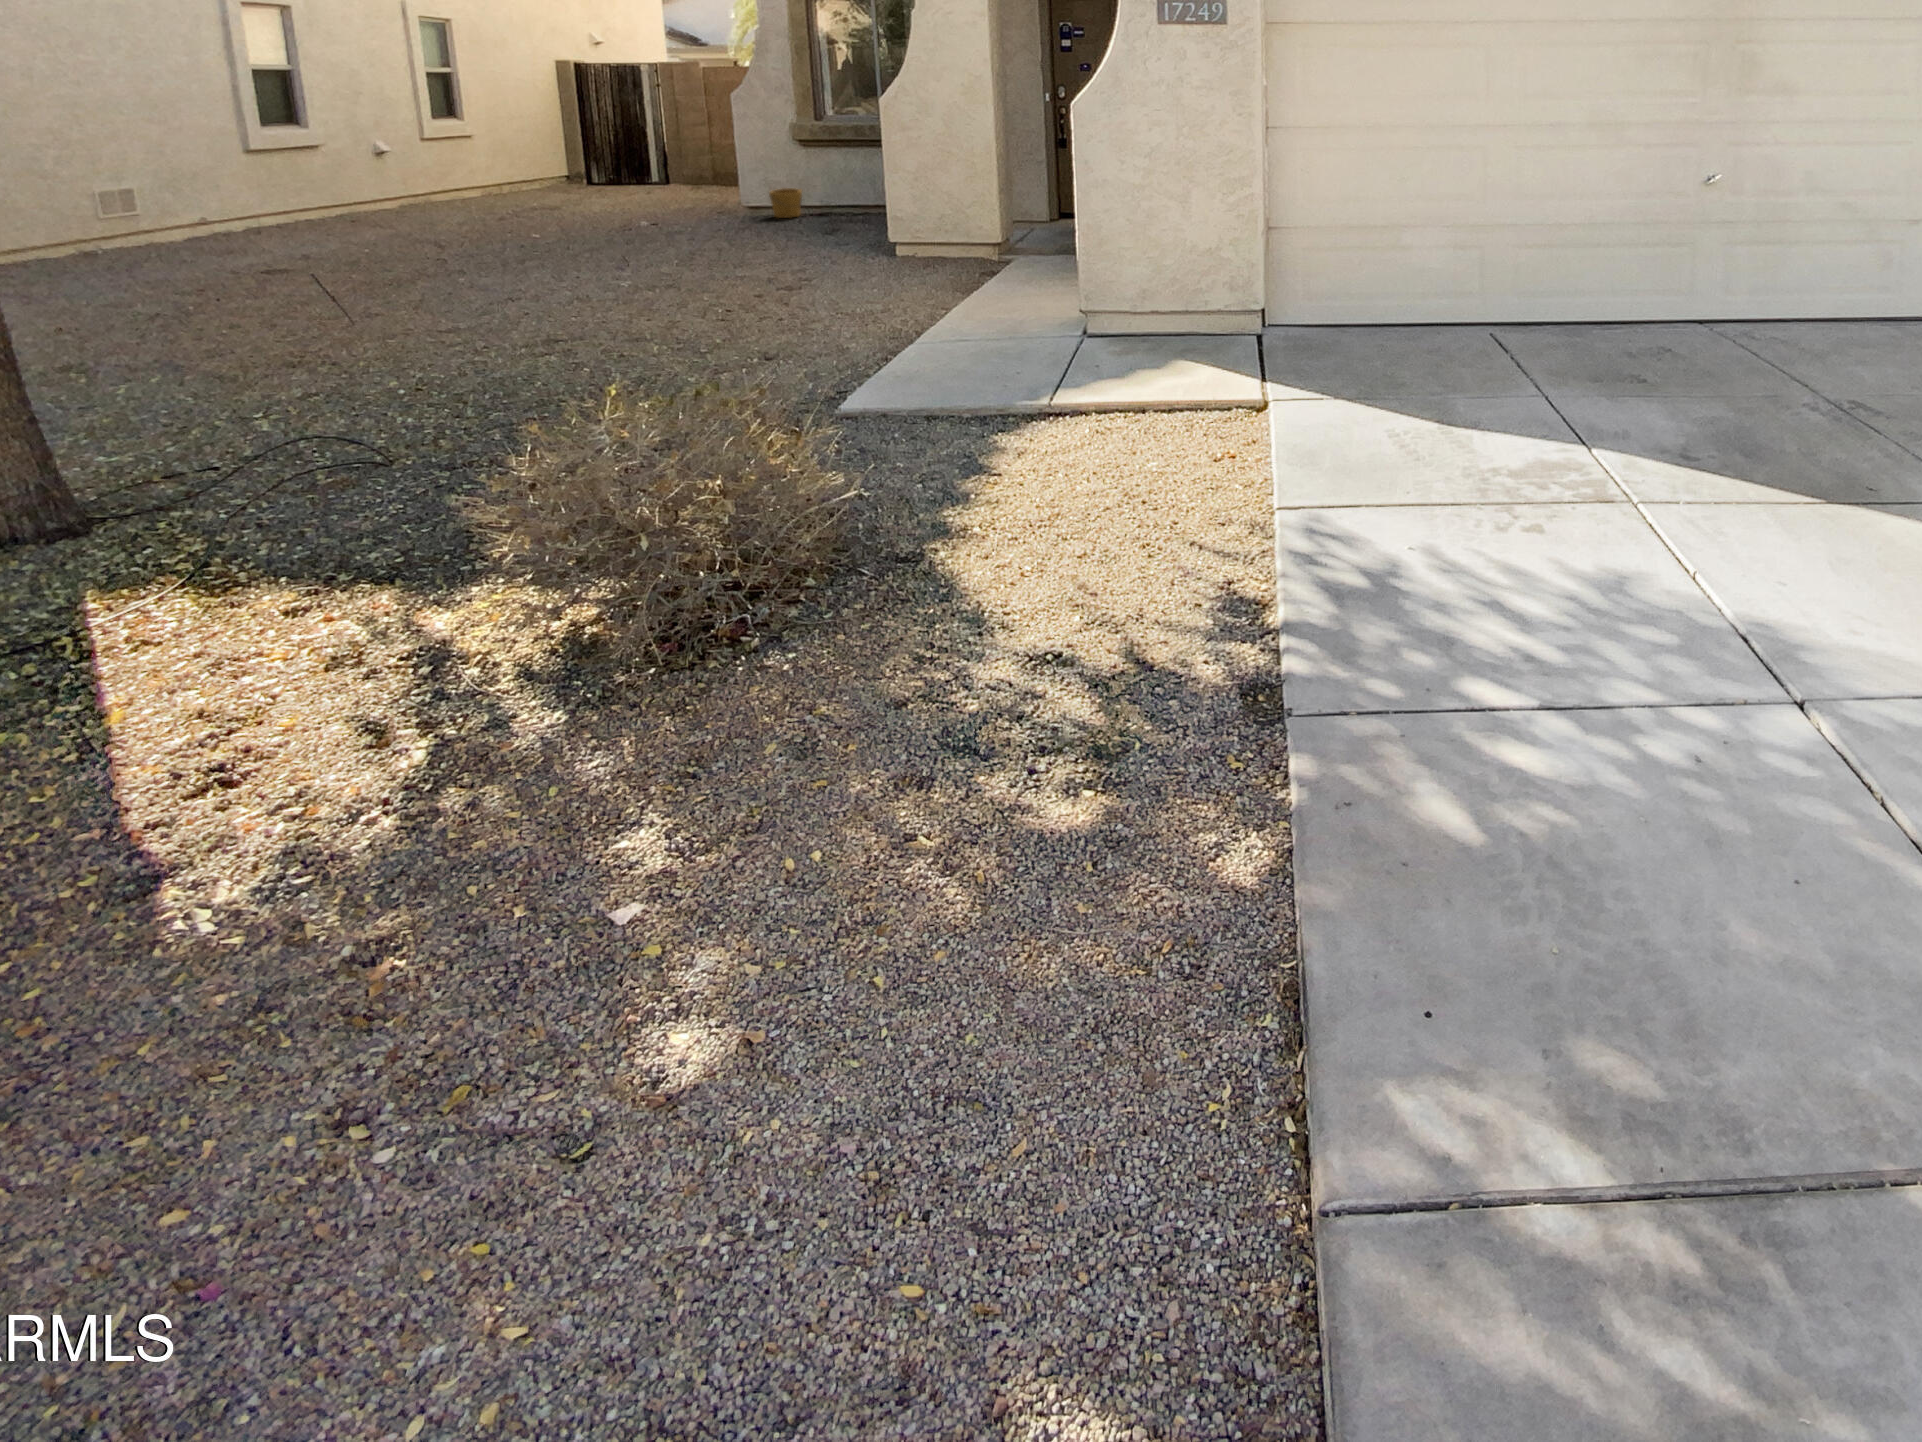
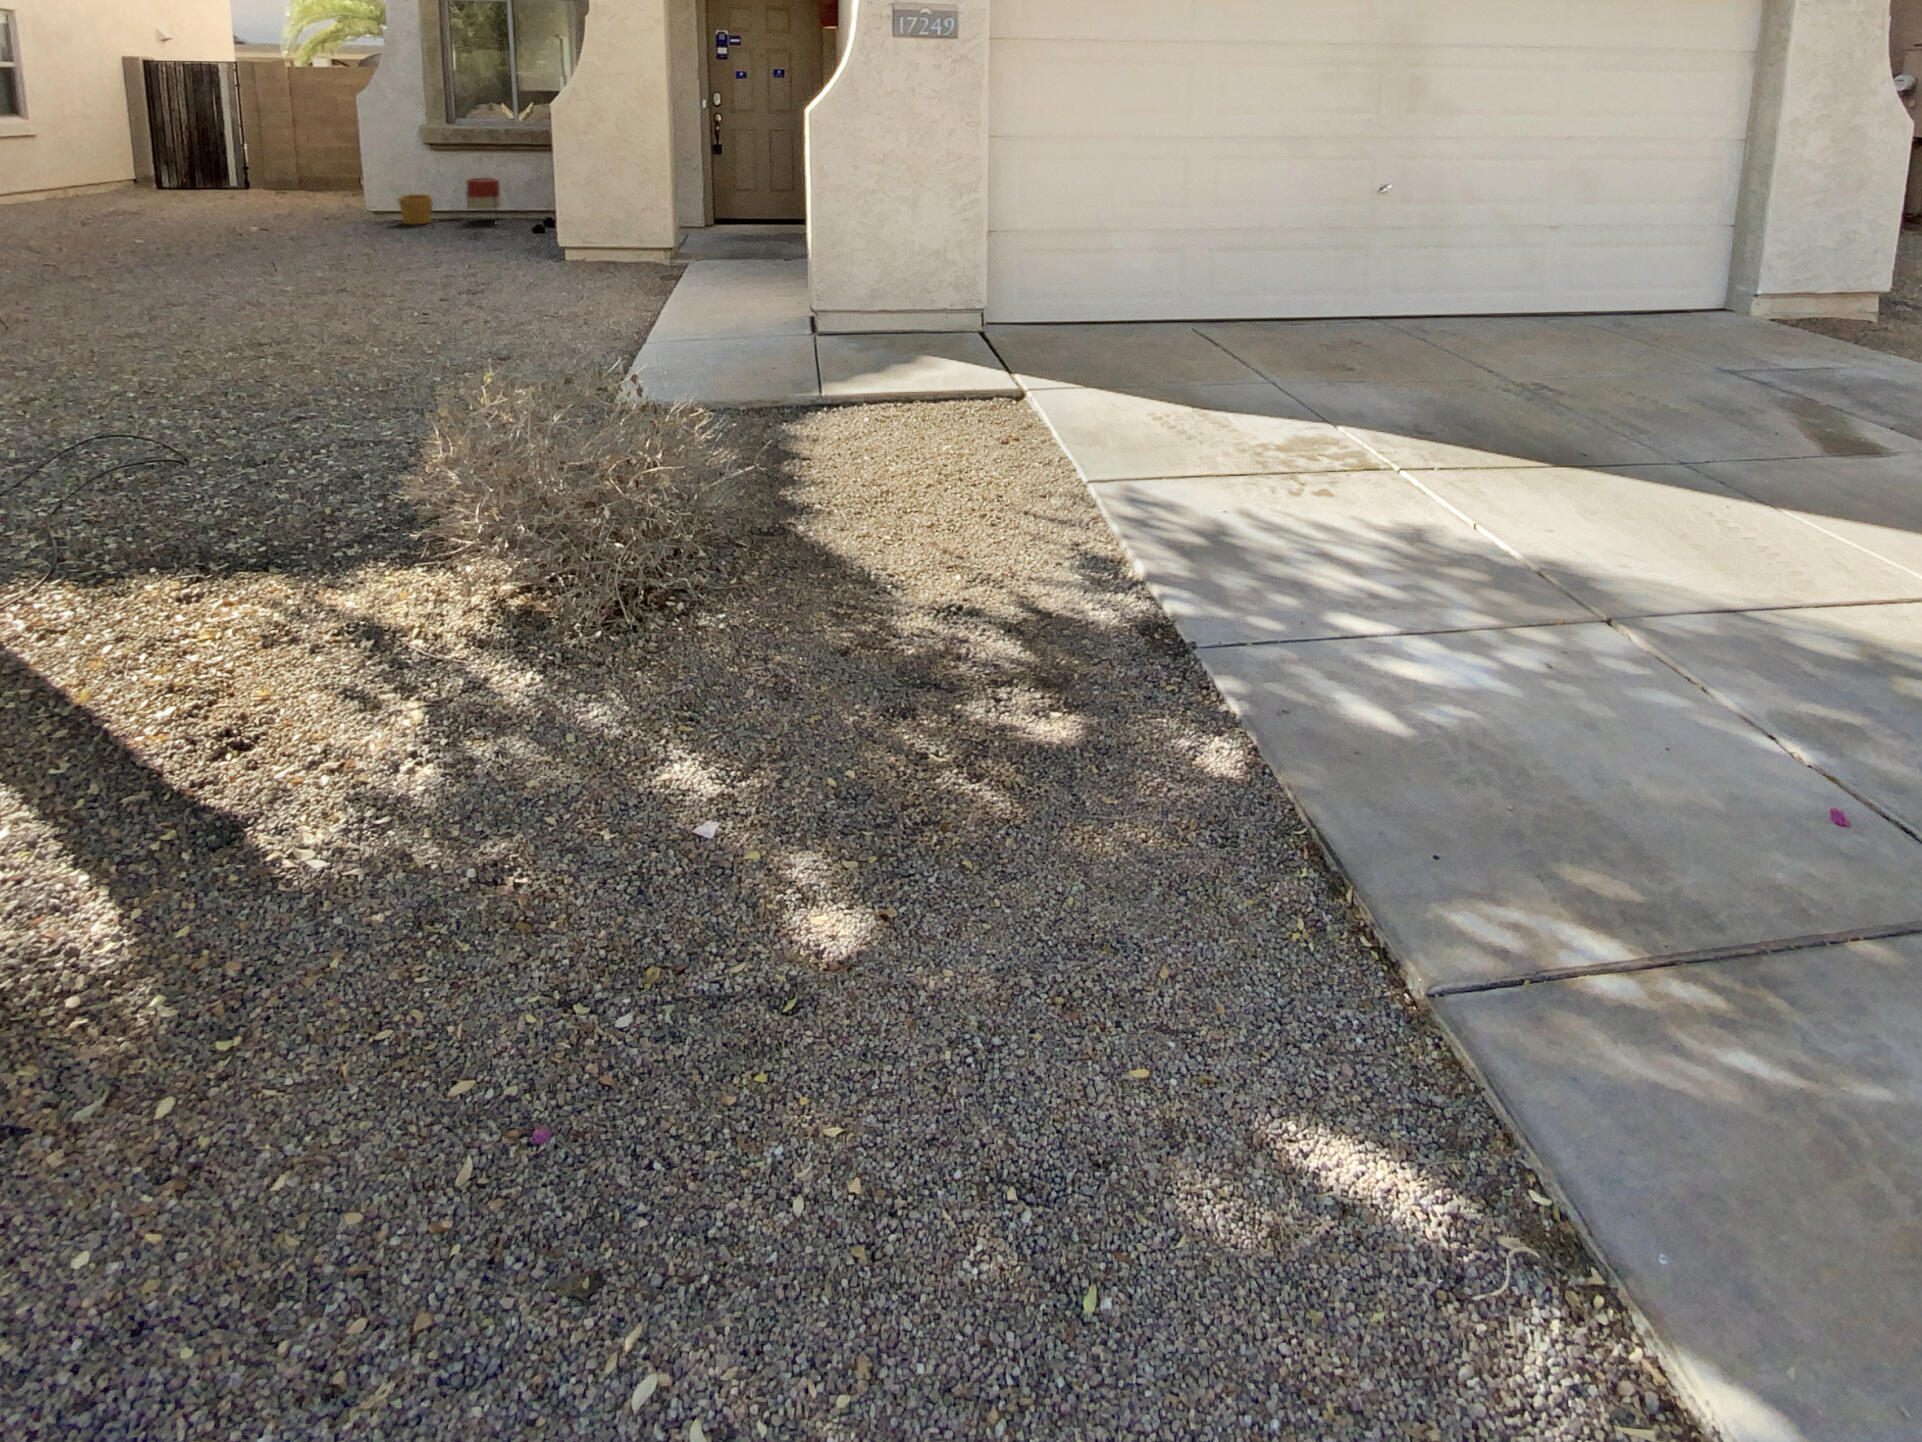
planter: none [834,171,867,214] -> present [466,177,501,210]

